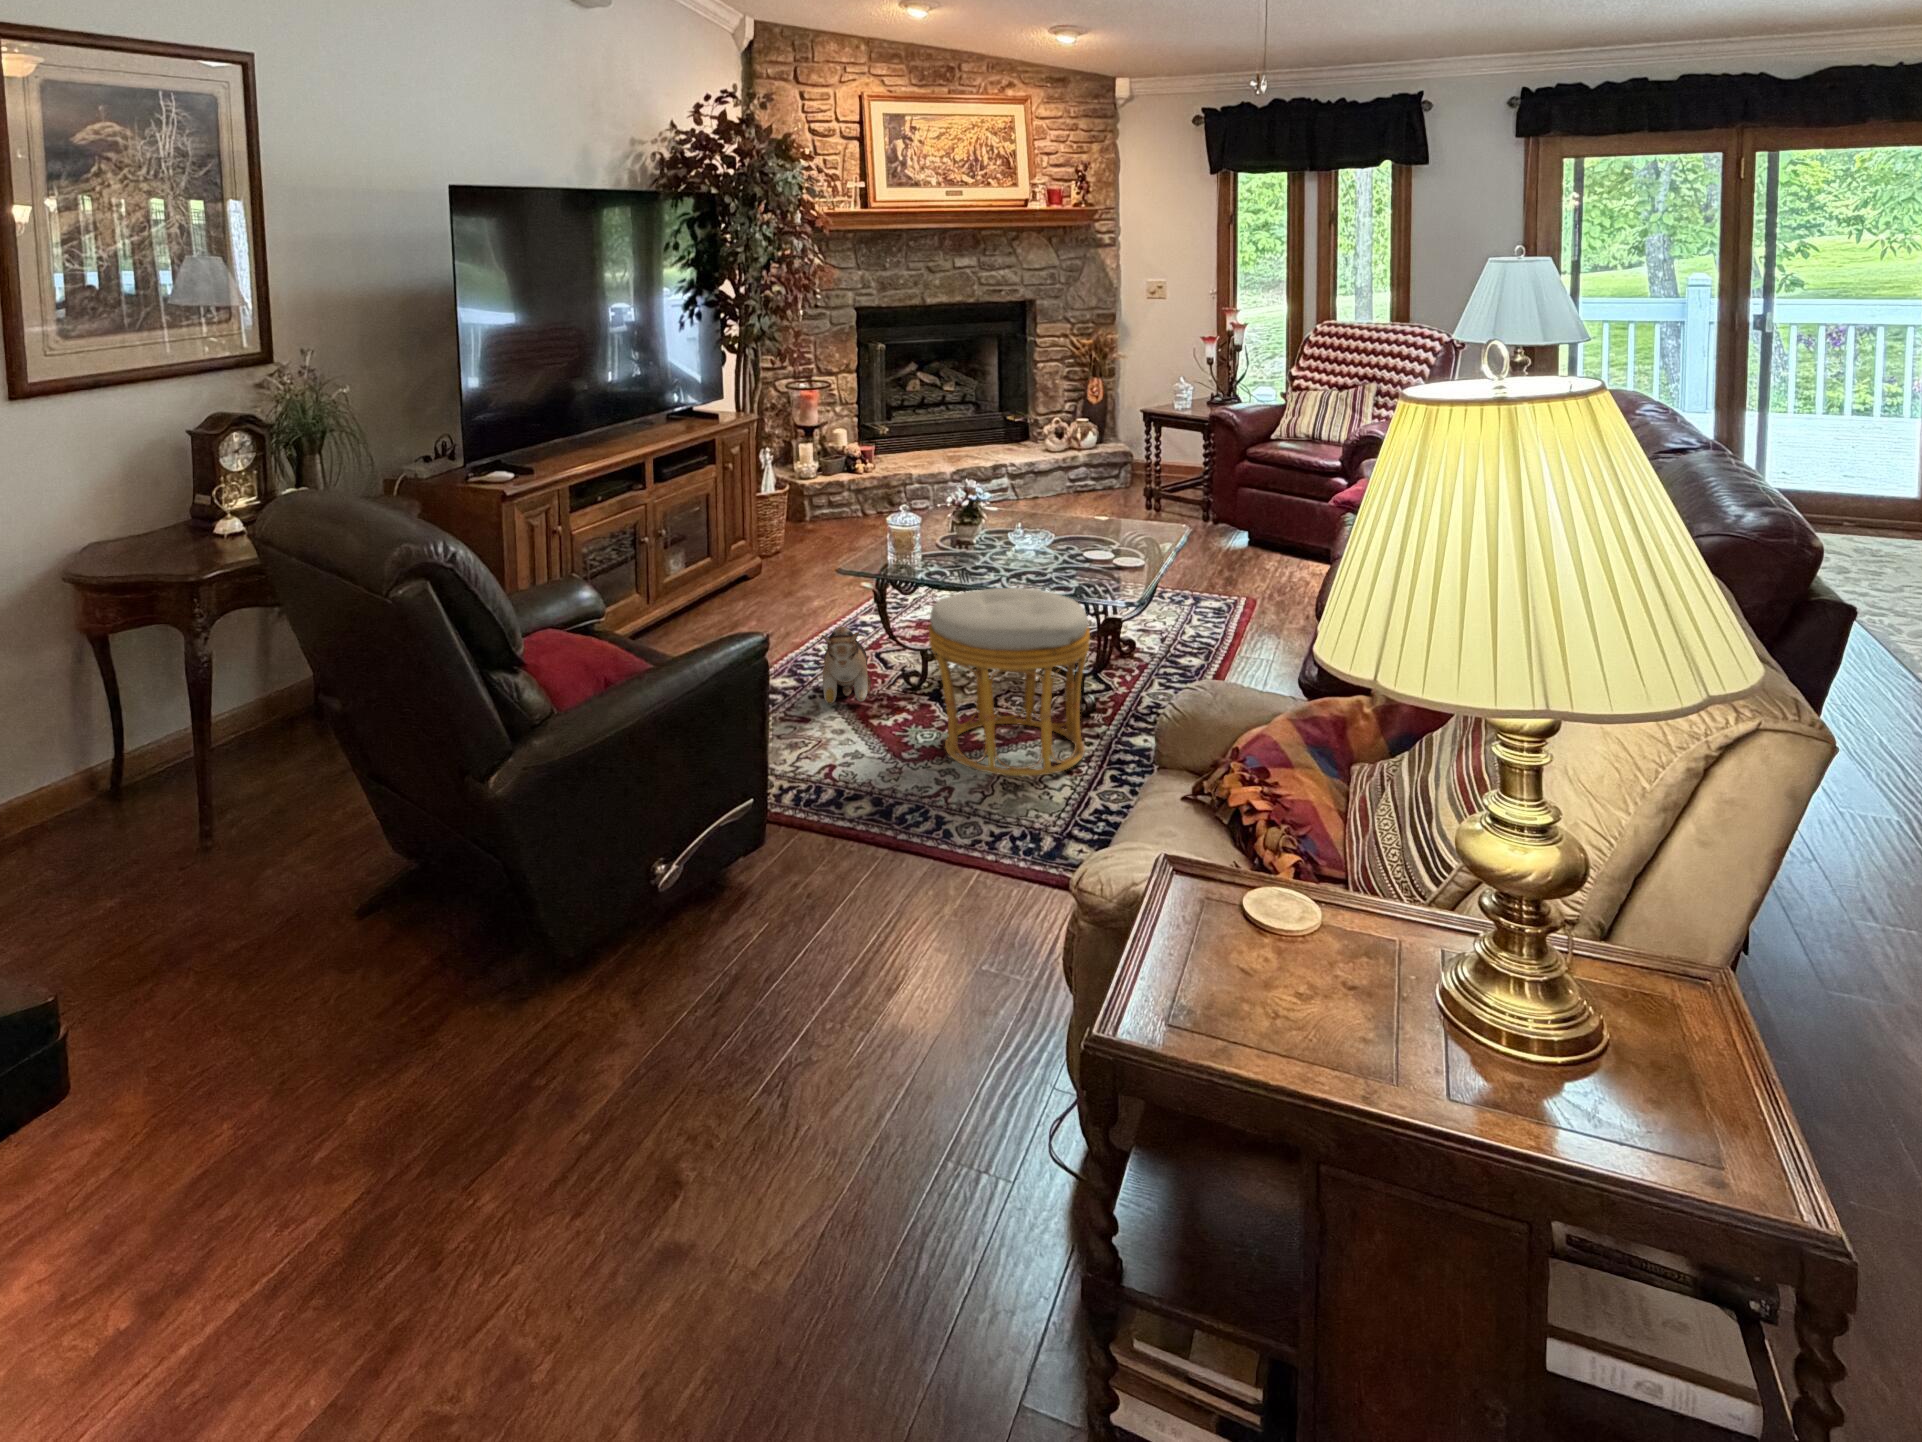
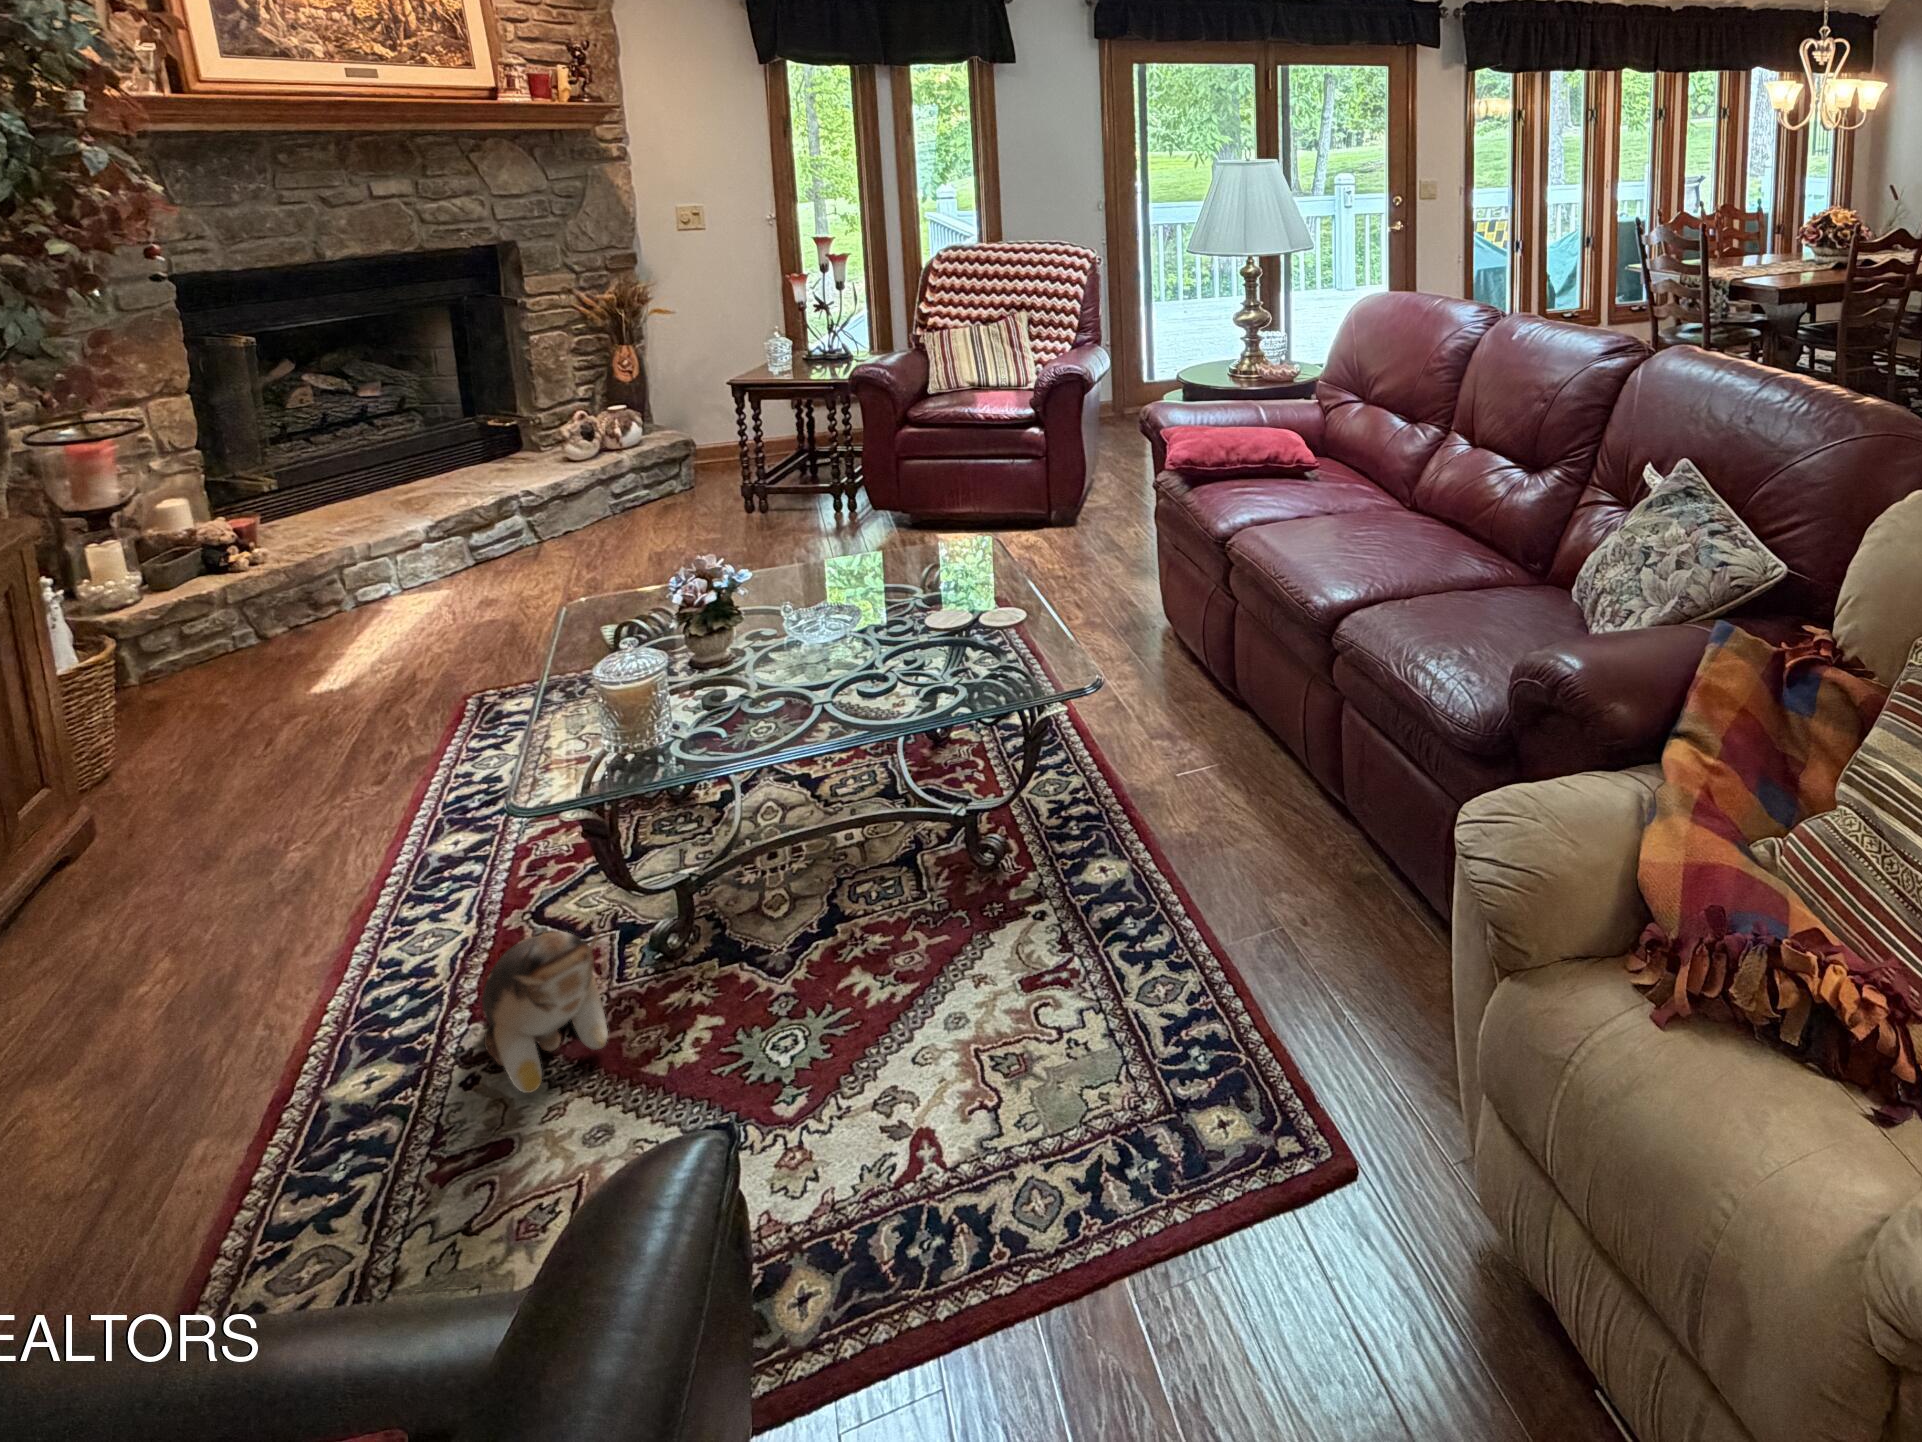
ottoman: present [928,588,1090,776] -> none [777,708,1064,1072]

